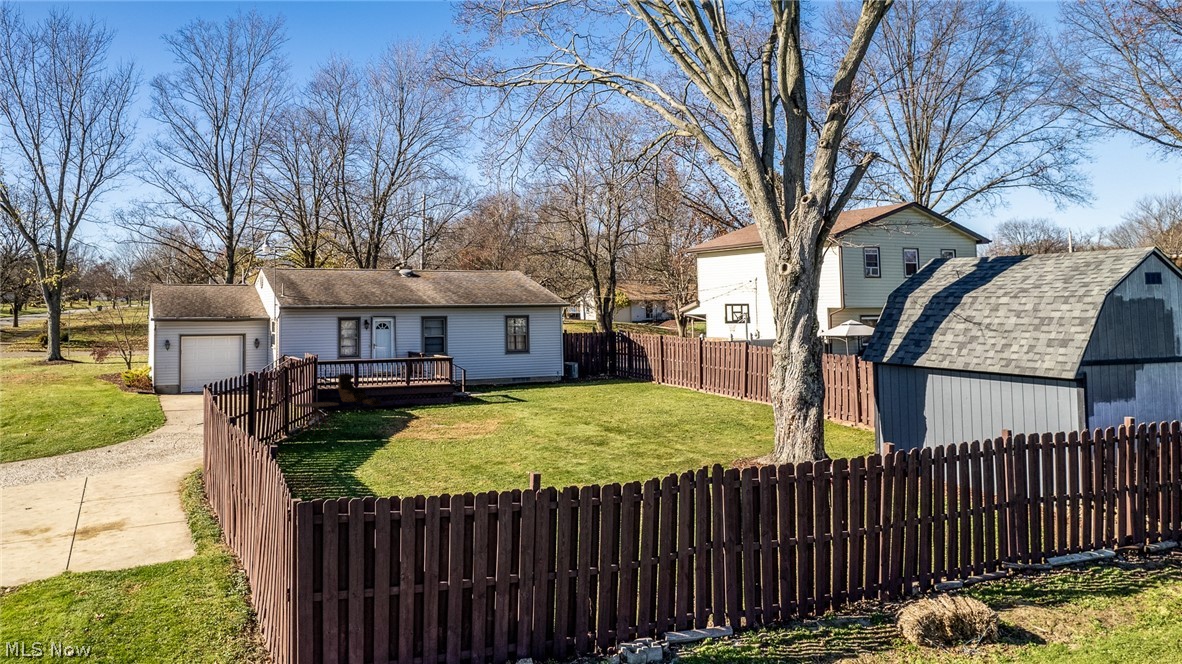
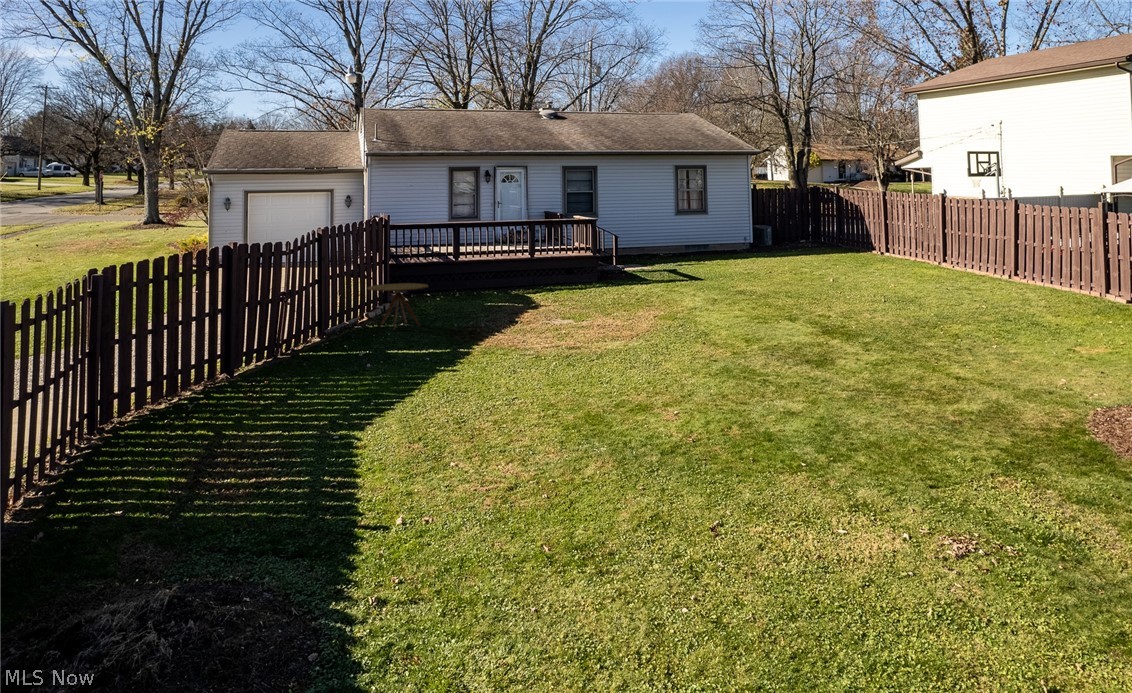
lounge chair: present [338,373,382,410] -> none [441,242,499,294]

